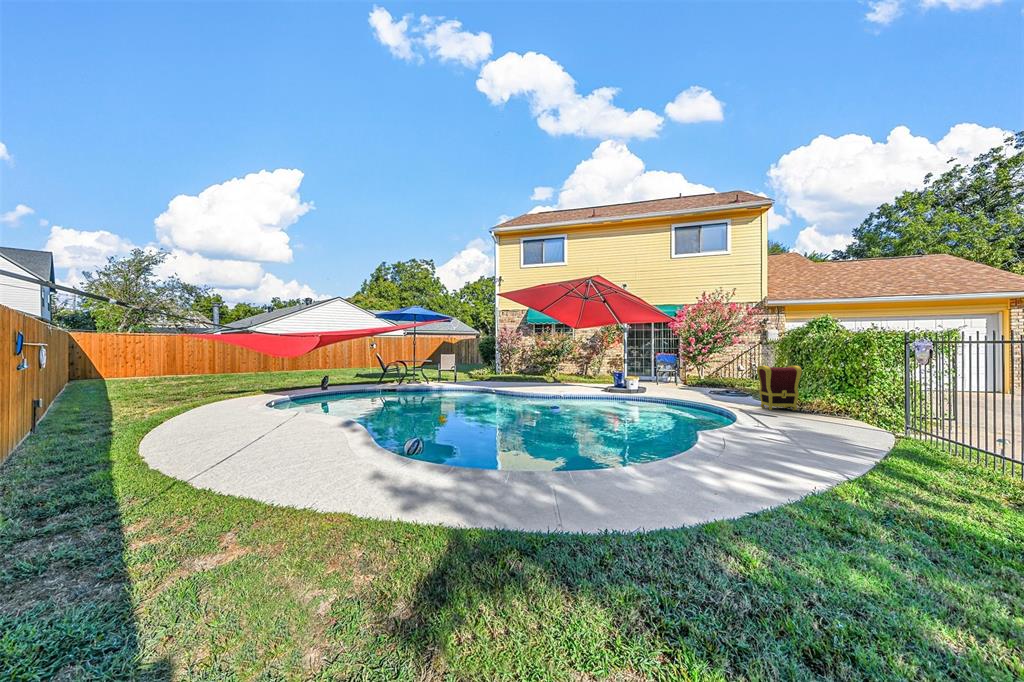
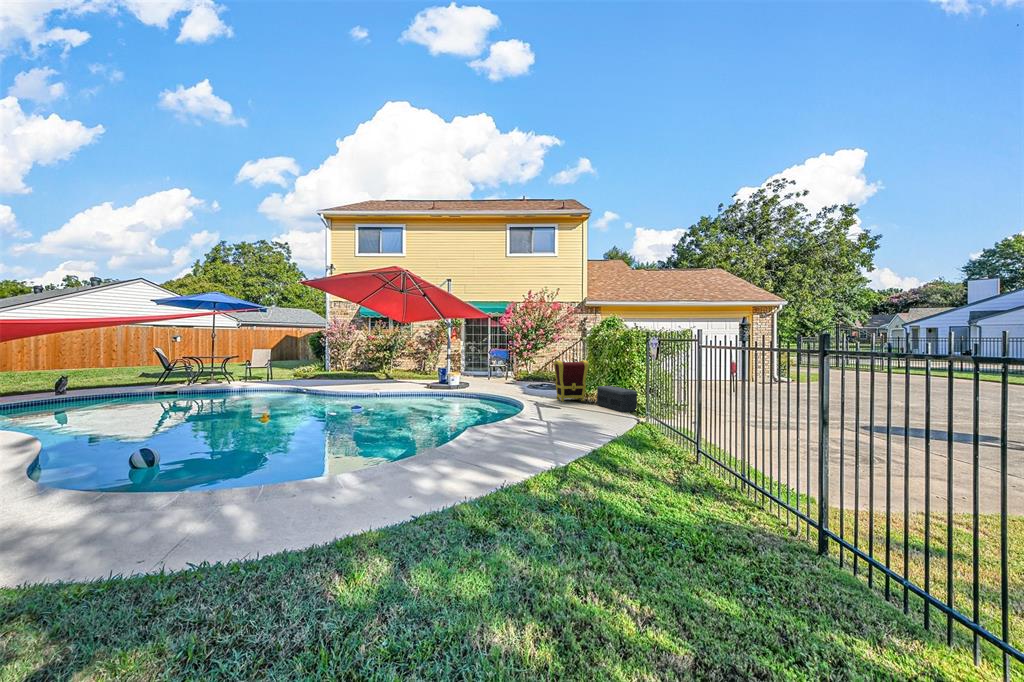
storage bench: none [818,394,878,425] -> present [597,386,637,412]

